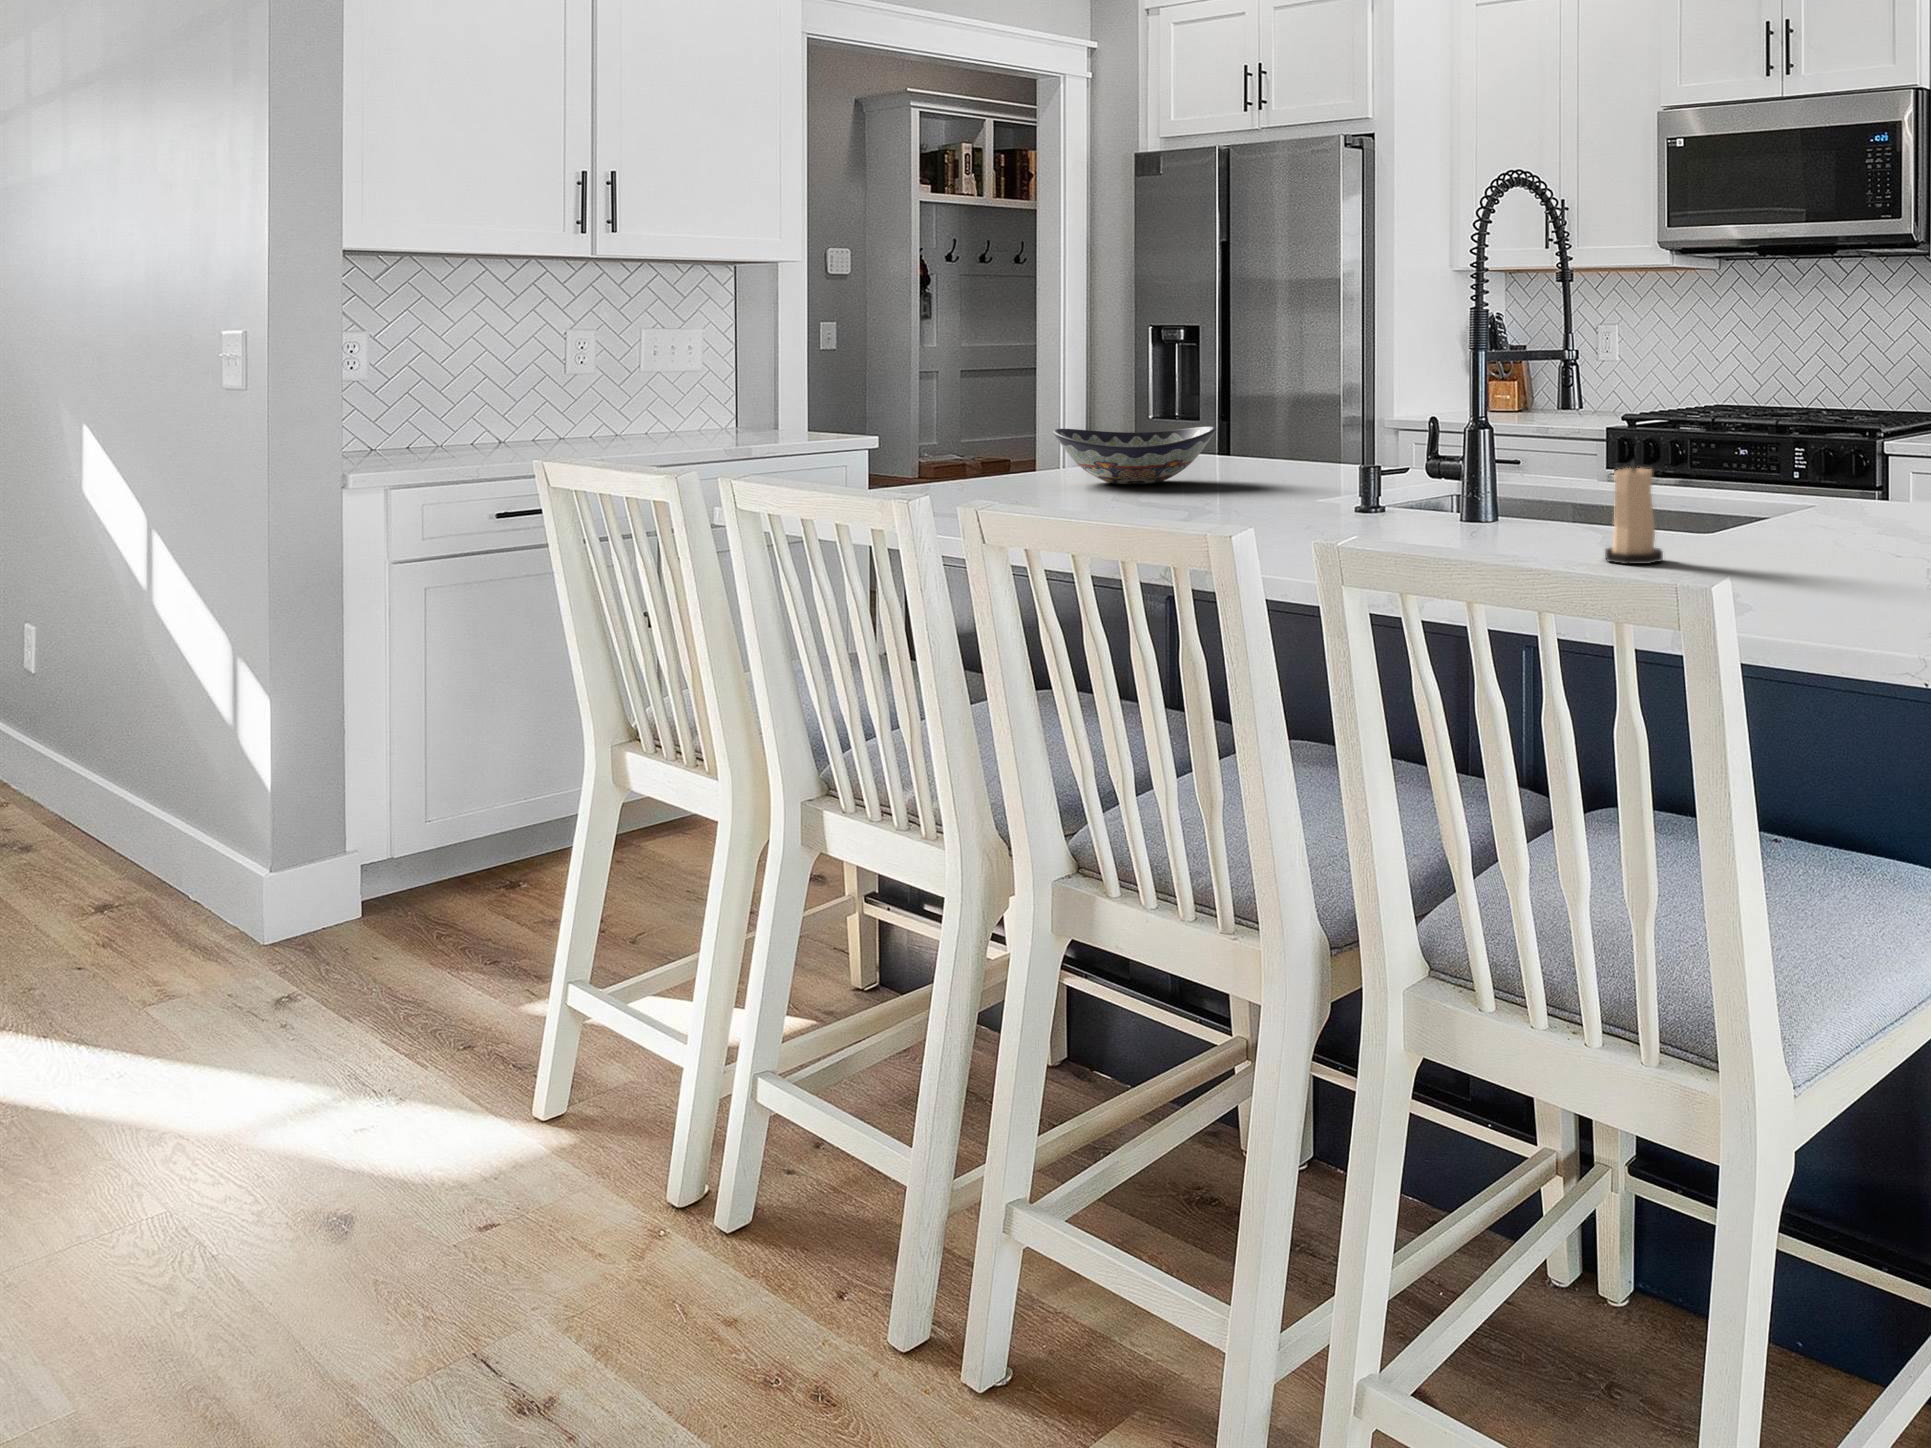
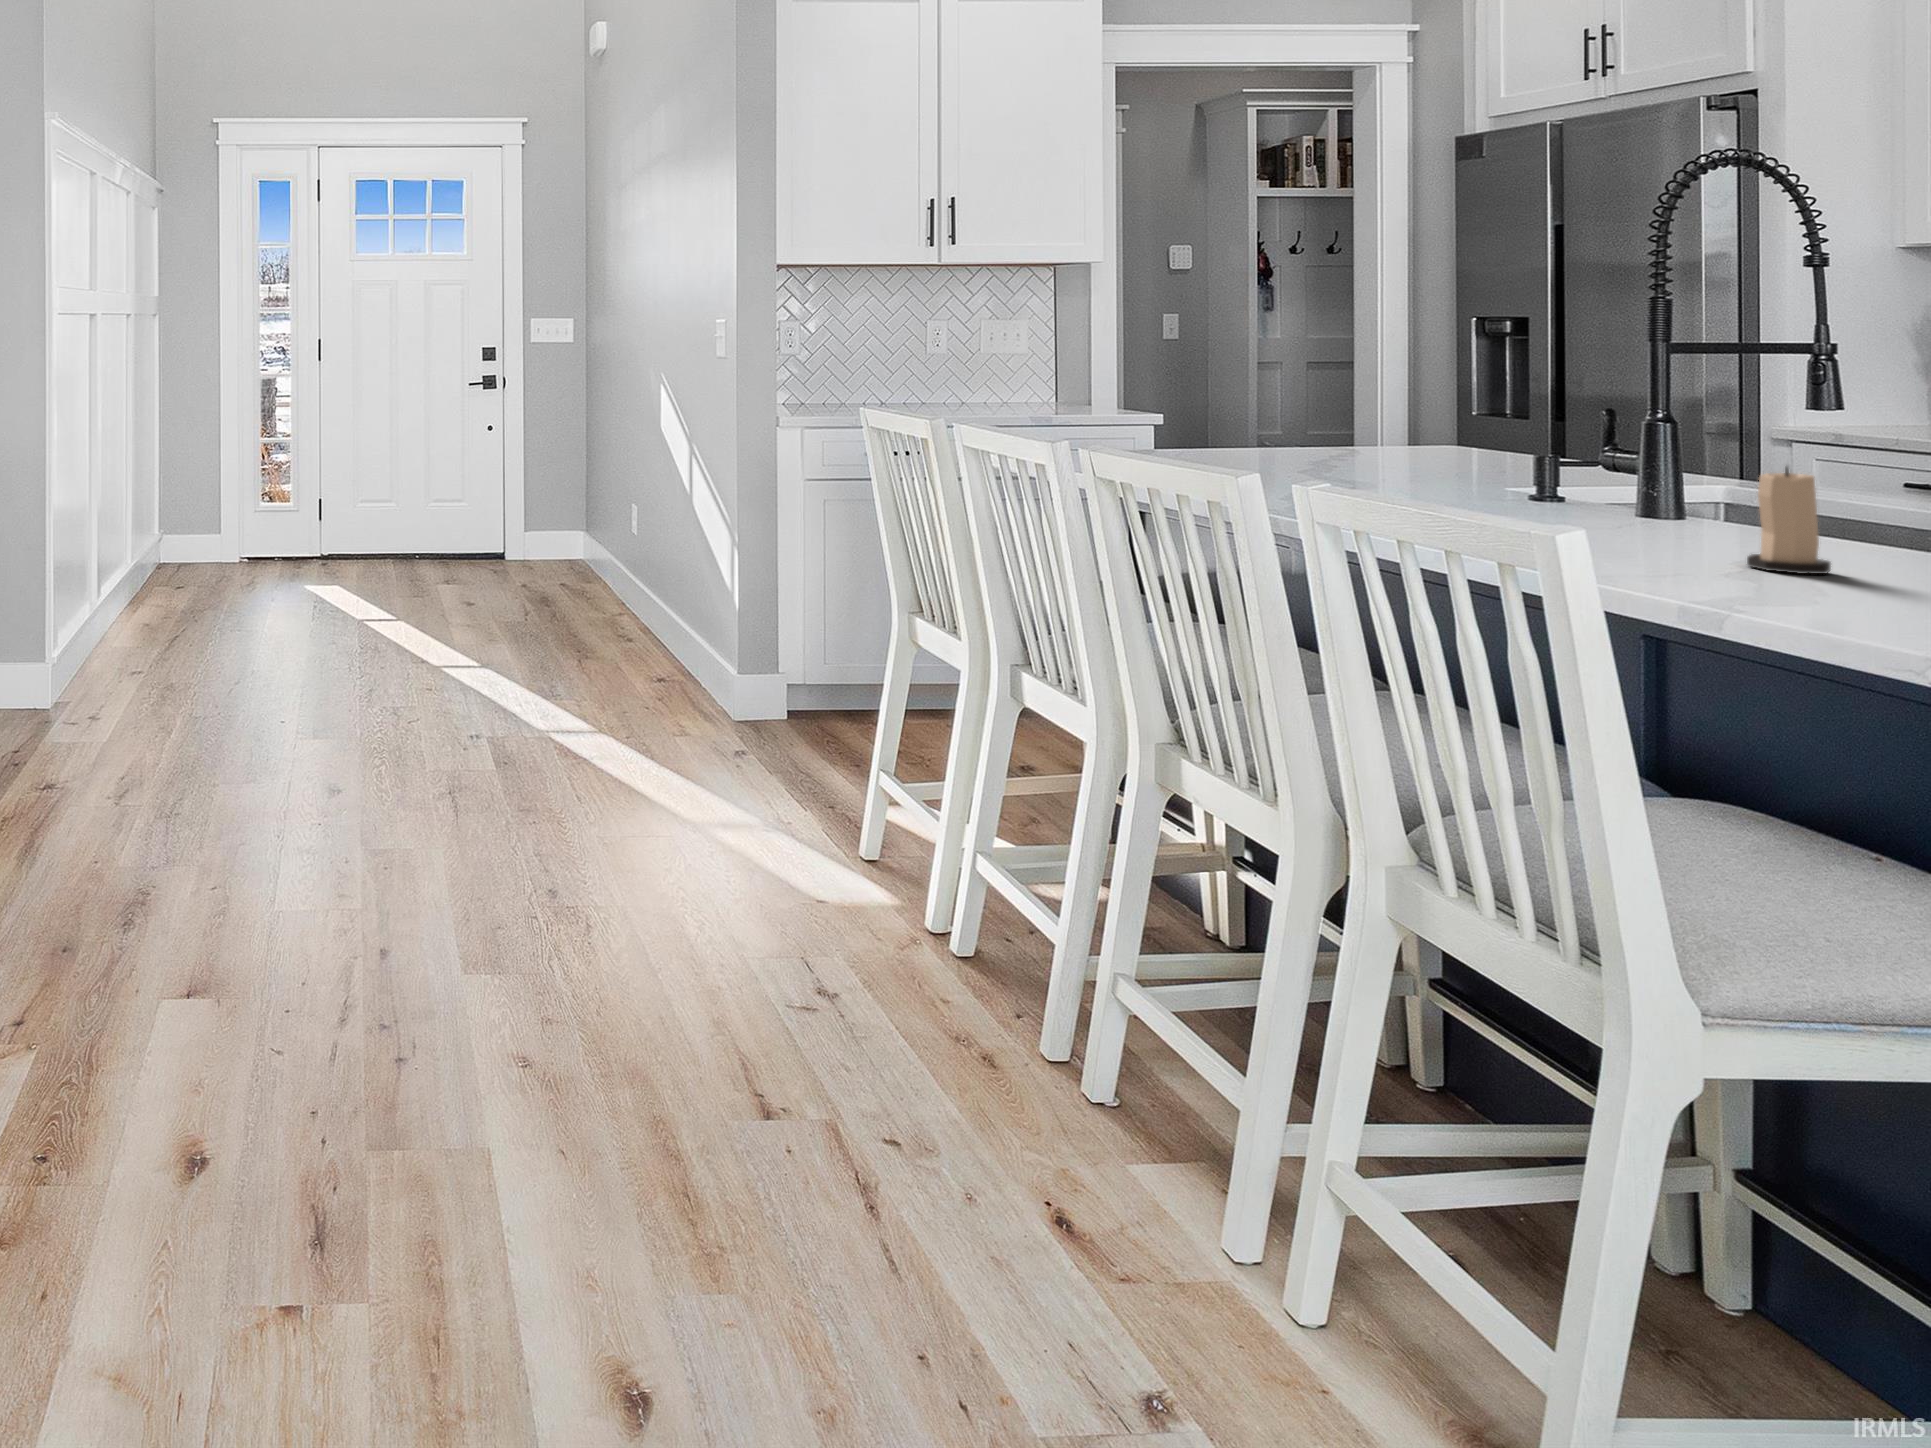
decorative bowl: present [1053,426,1216,484] -> none [1258,410,1429,464]

